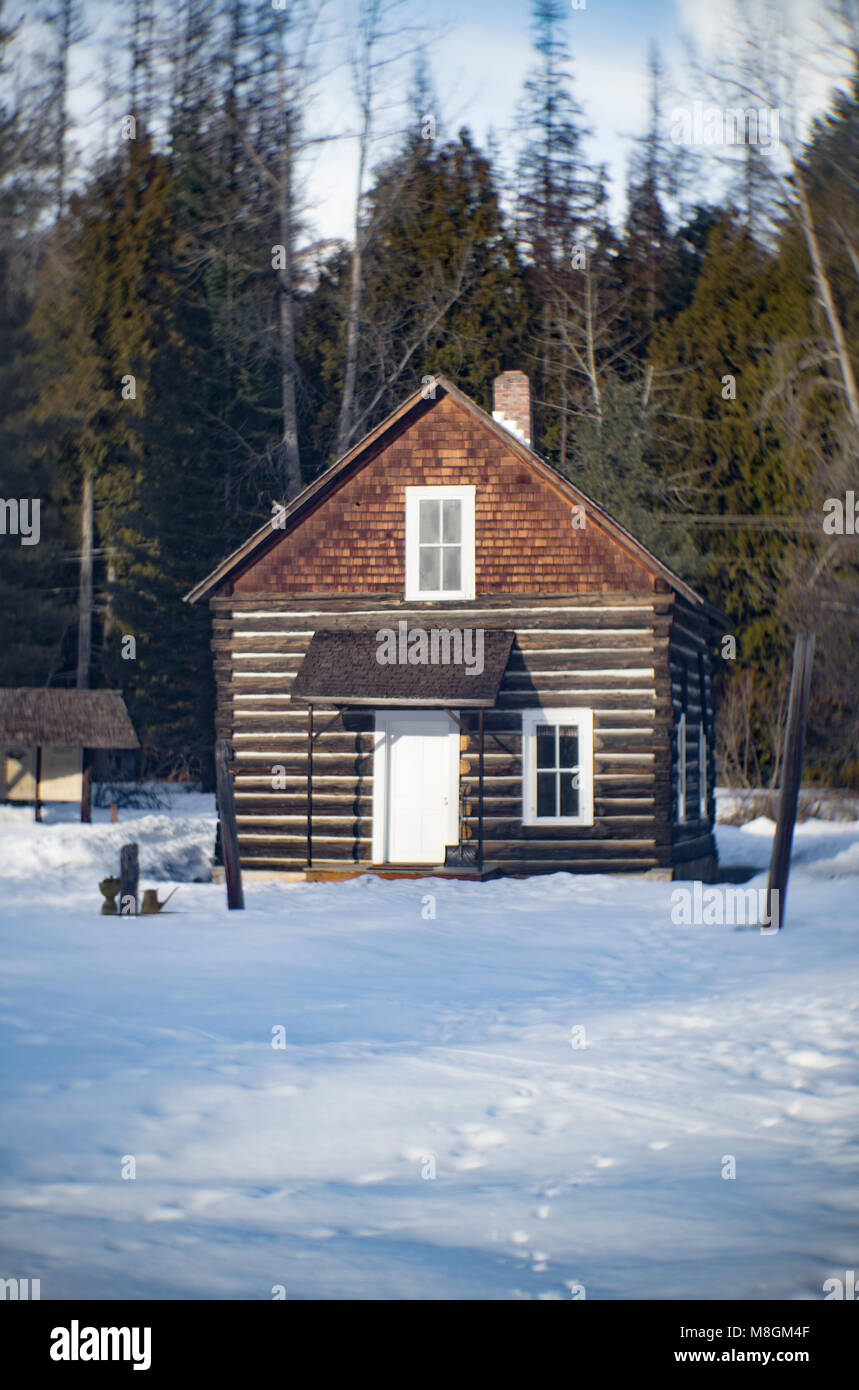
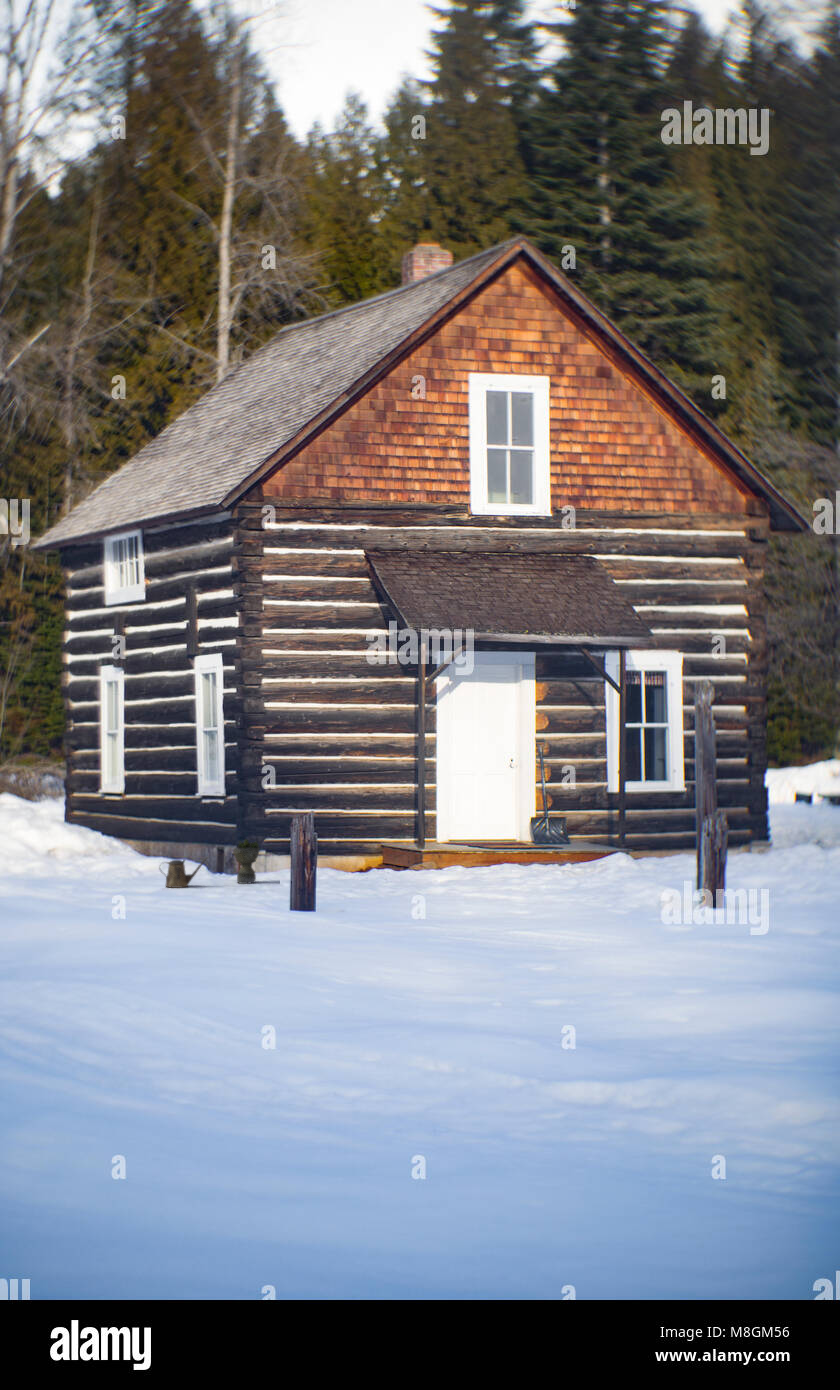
planter: present [98,875,123,915] -> present [233,840,260,884]

